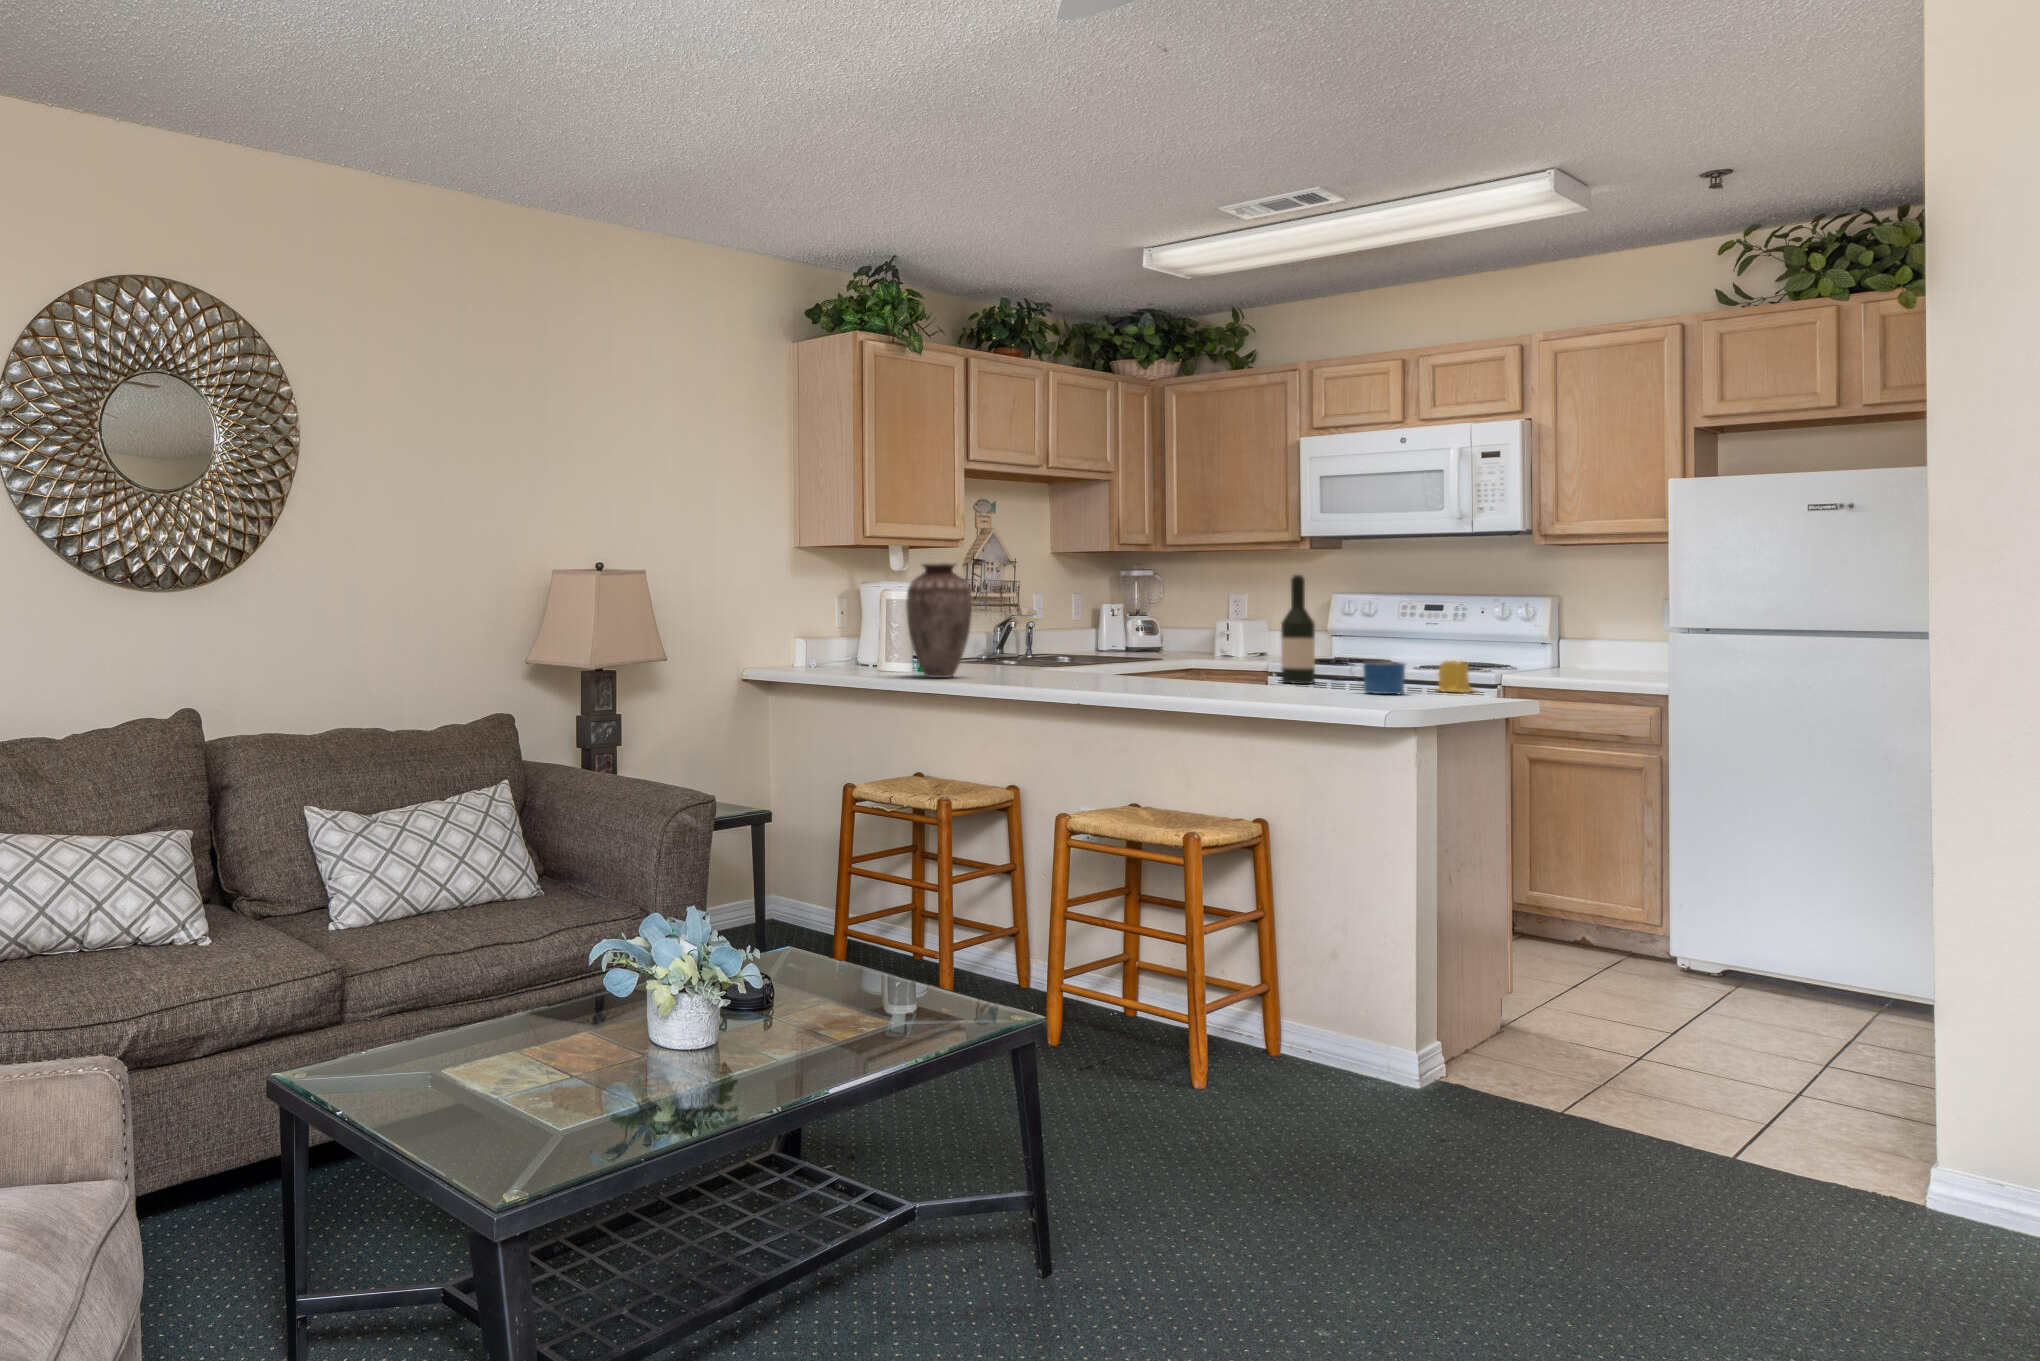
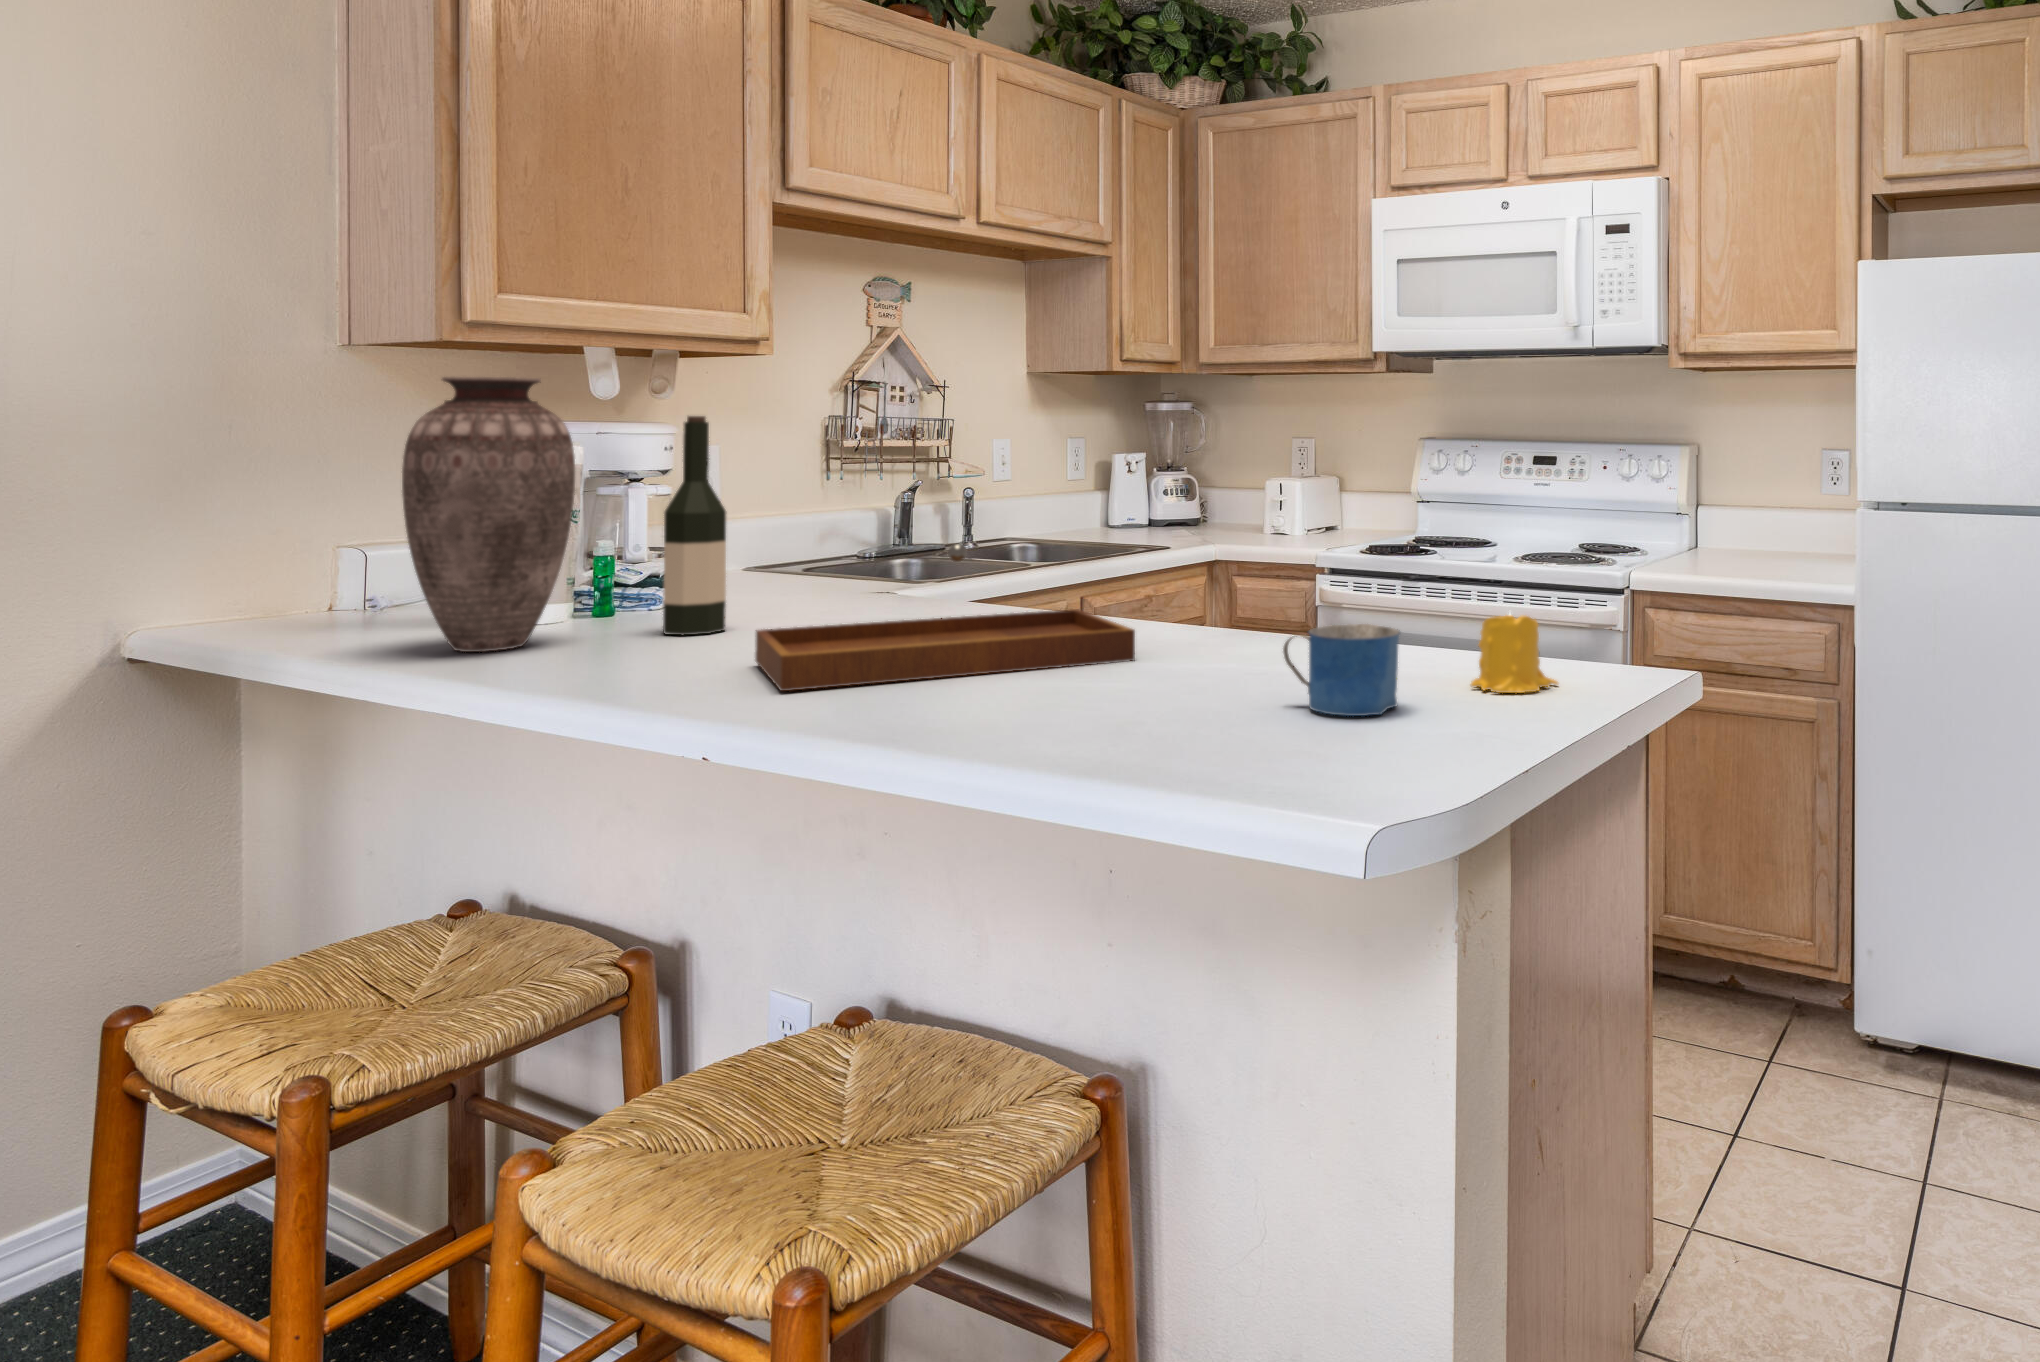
wine bottle: present [1281,575,1315,684] -> present [663,416,726,635]
tray: none [1080,633,1255,686] -> present [755,544,1135,691]

